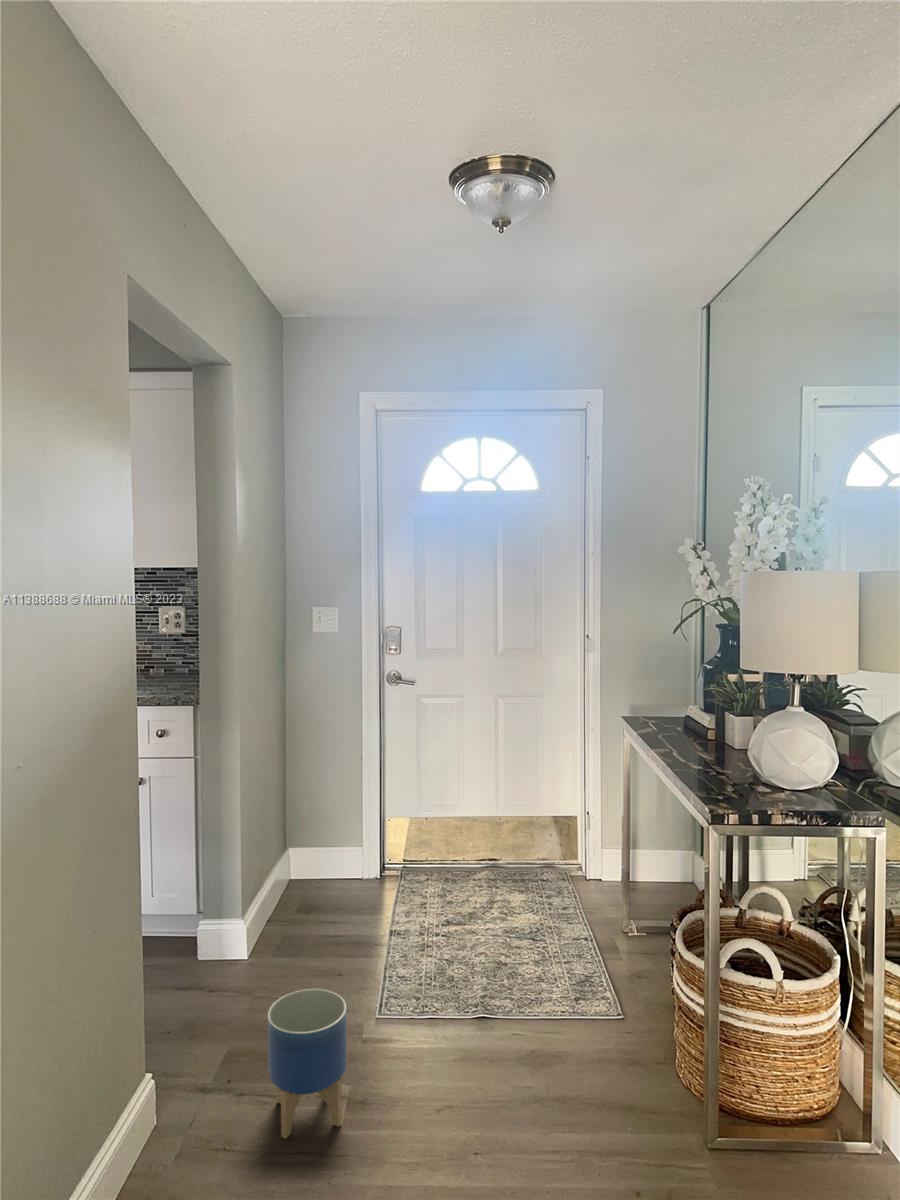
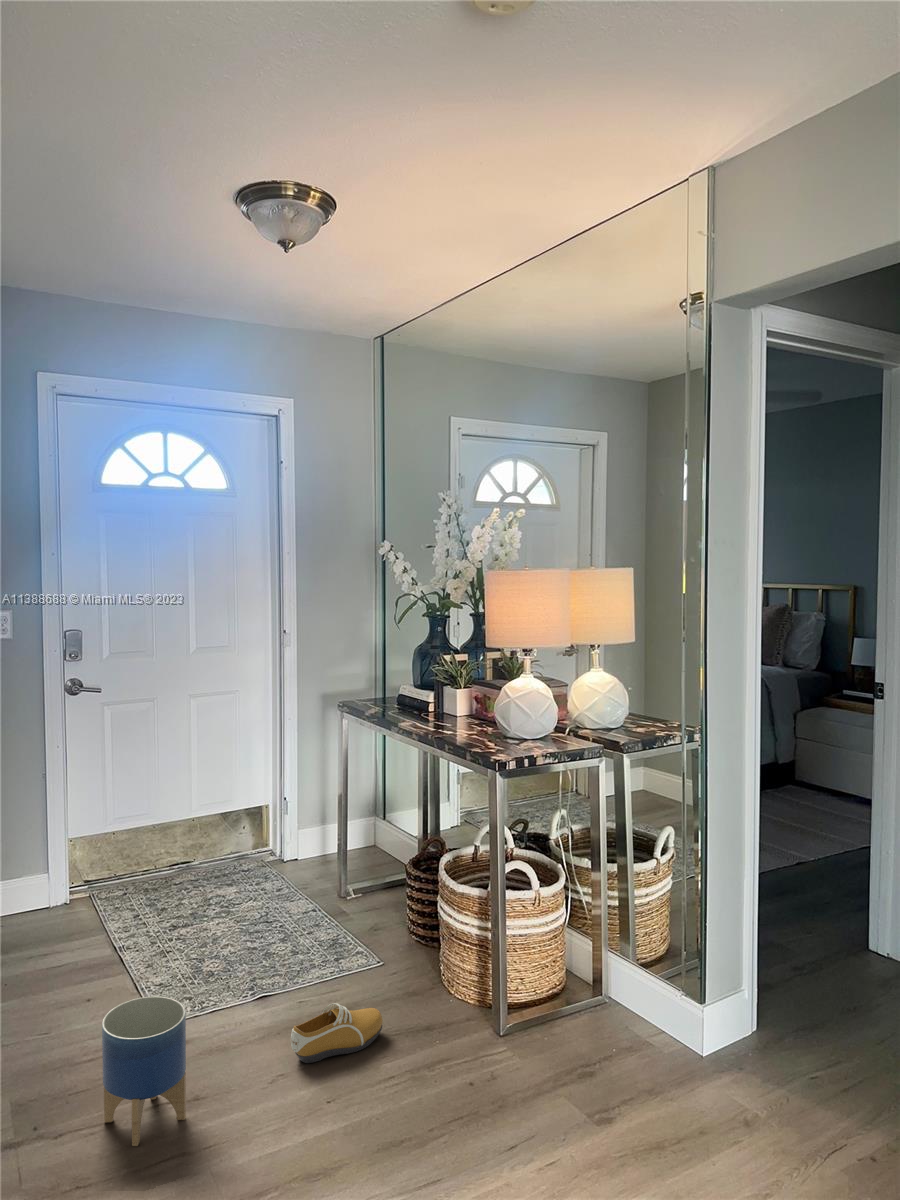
shoe: none [468,1049,578,1113] -> present [291,1003,382,1063]

